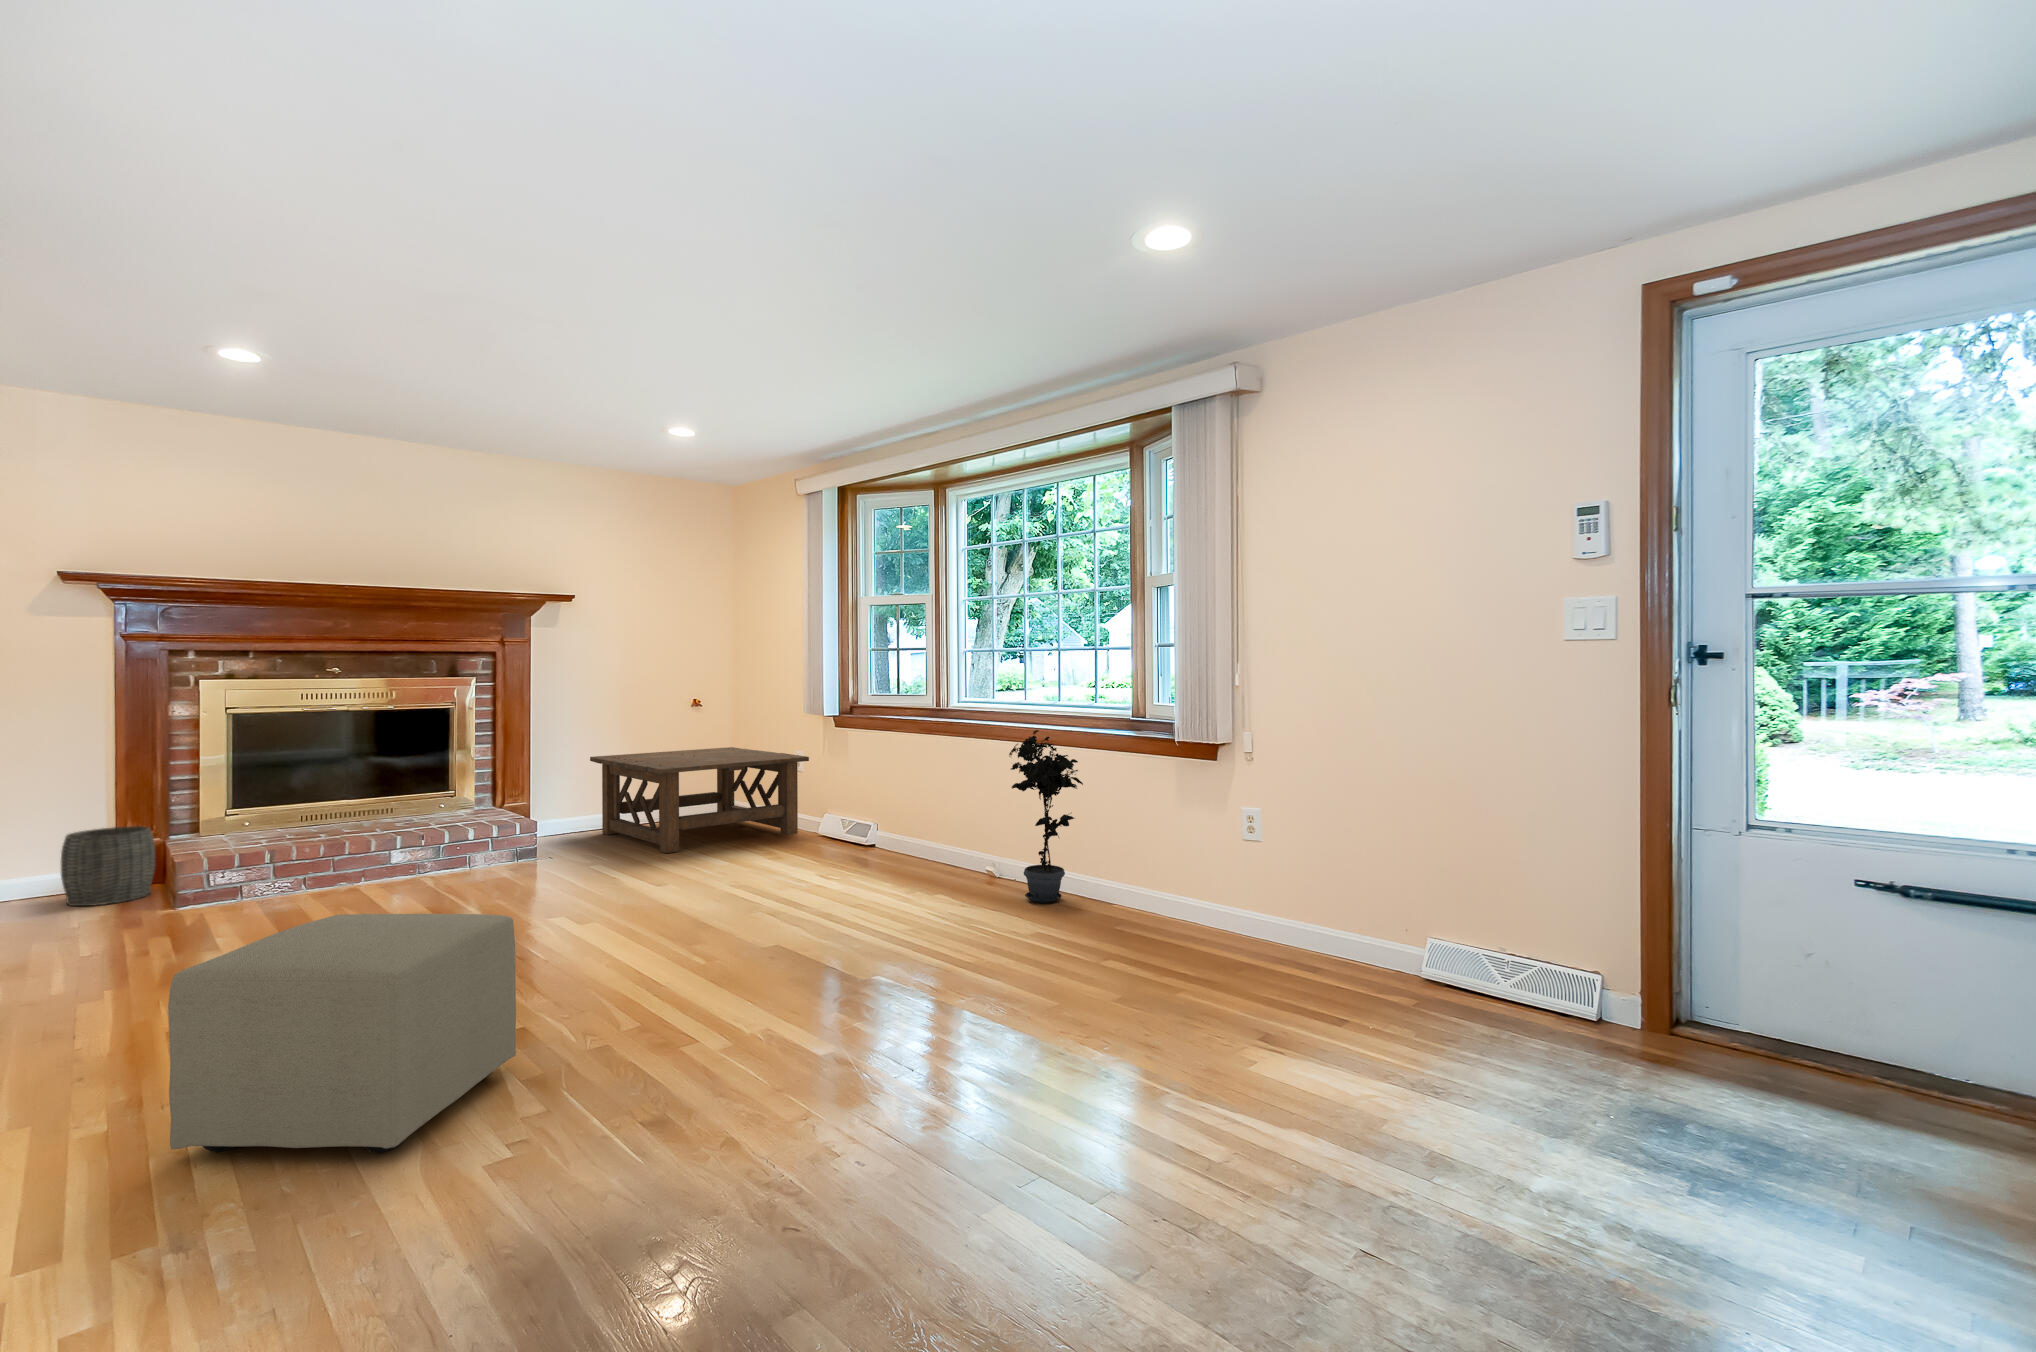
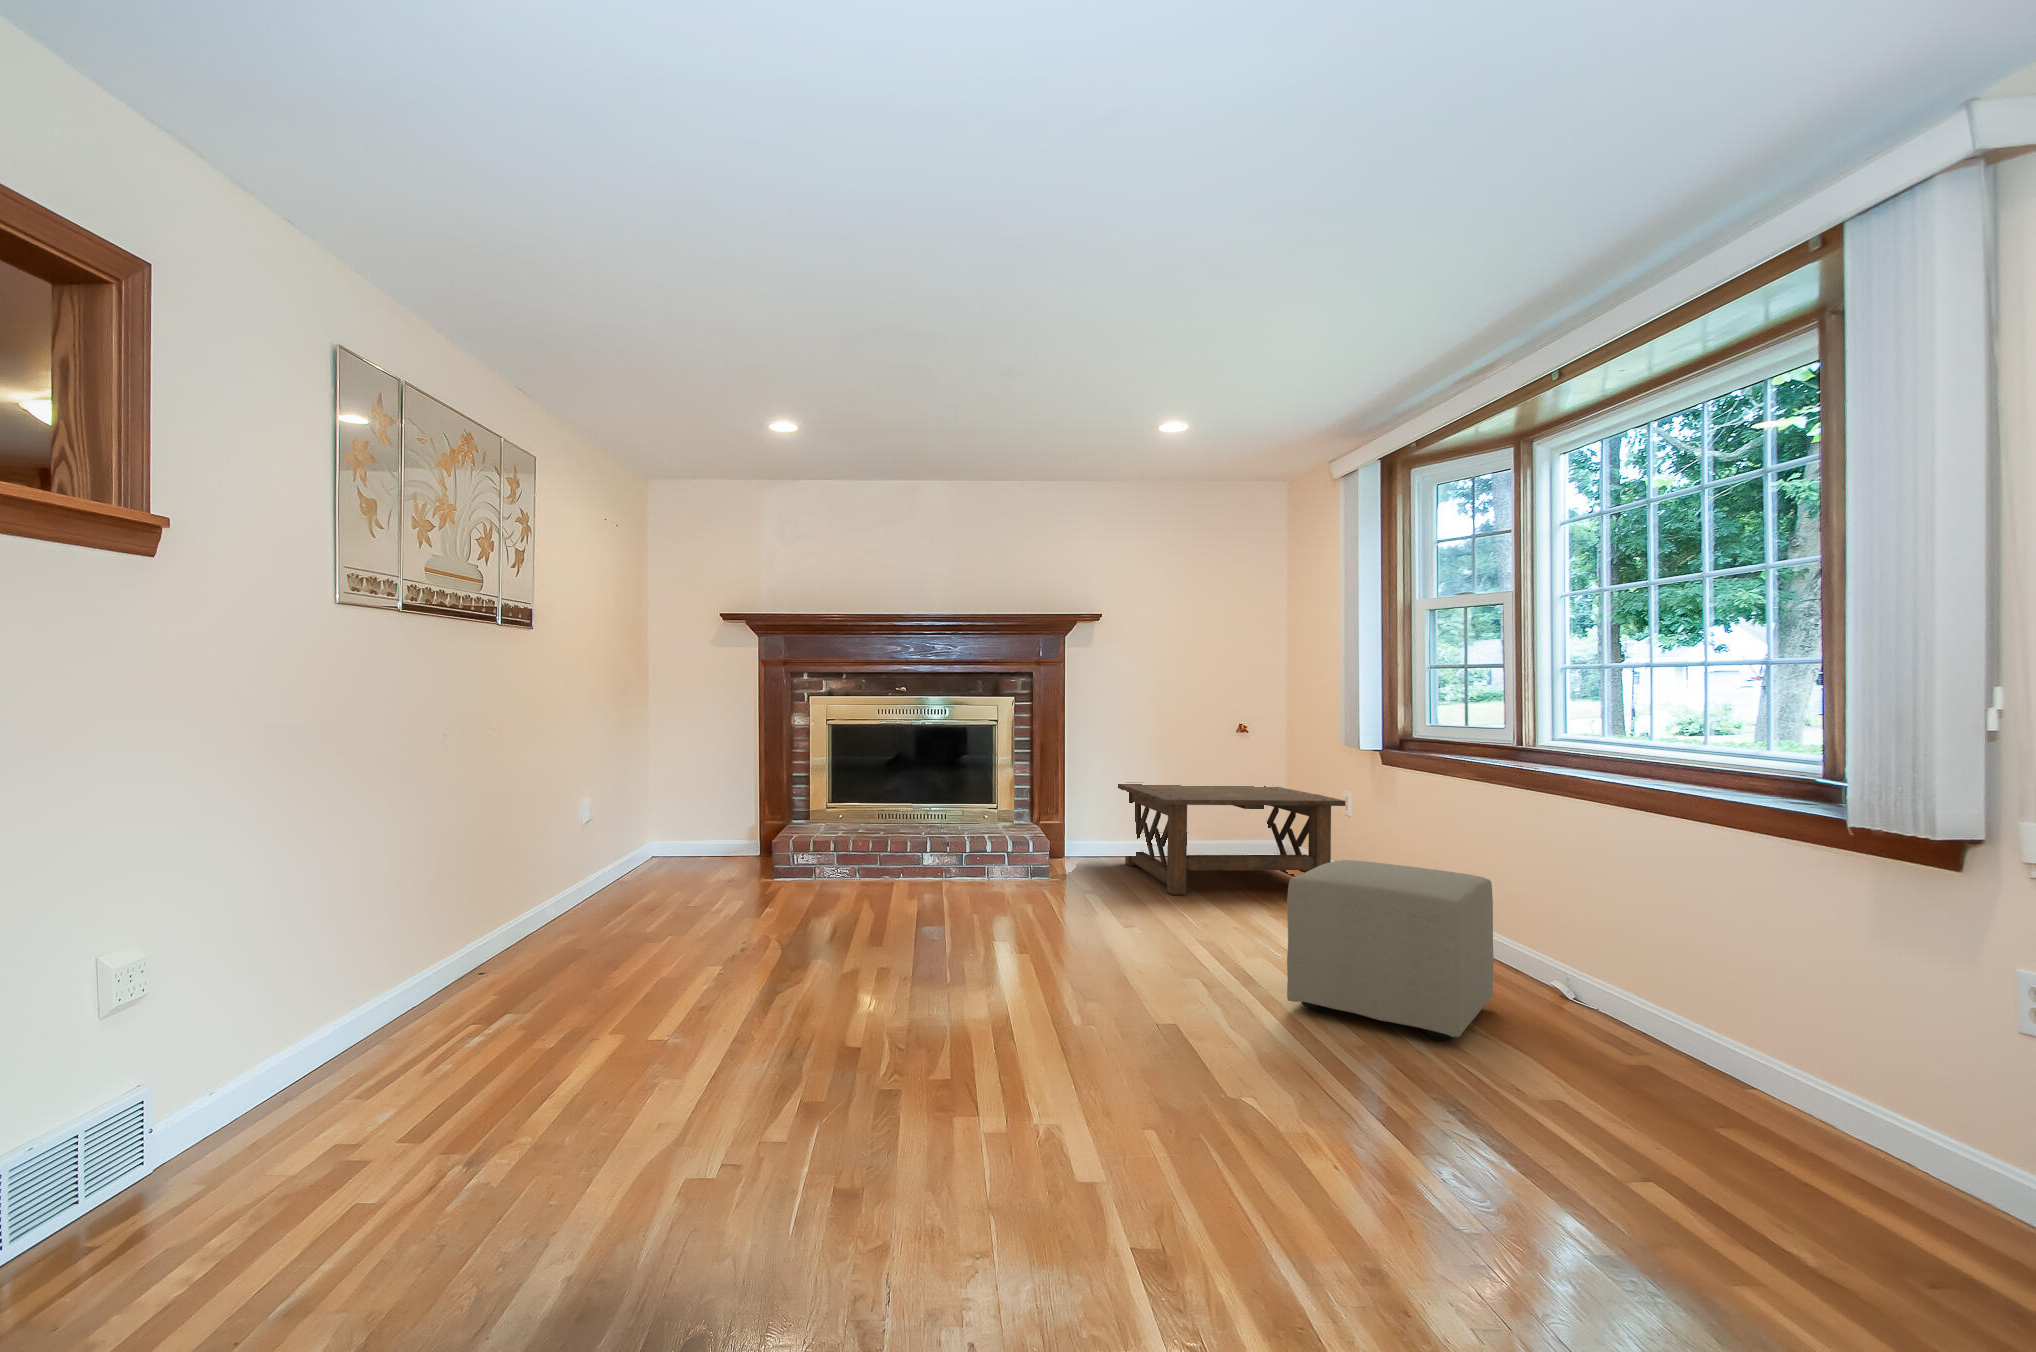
potted plant: present [1009,730,1083,903] -> none [1621,780,1782,1079]
woven basket: present [61,826,155,906] -> none [719,809,776,871]
ottoman: present [168,914,516,1153] -> present [1287,860,1493,1040]

